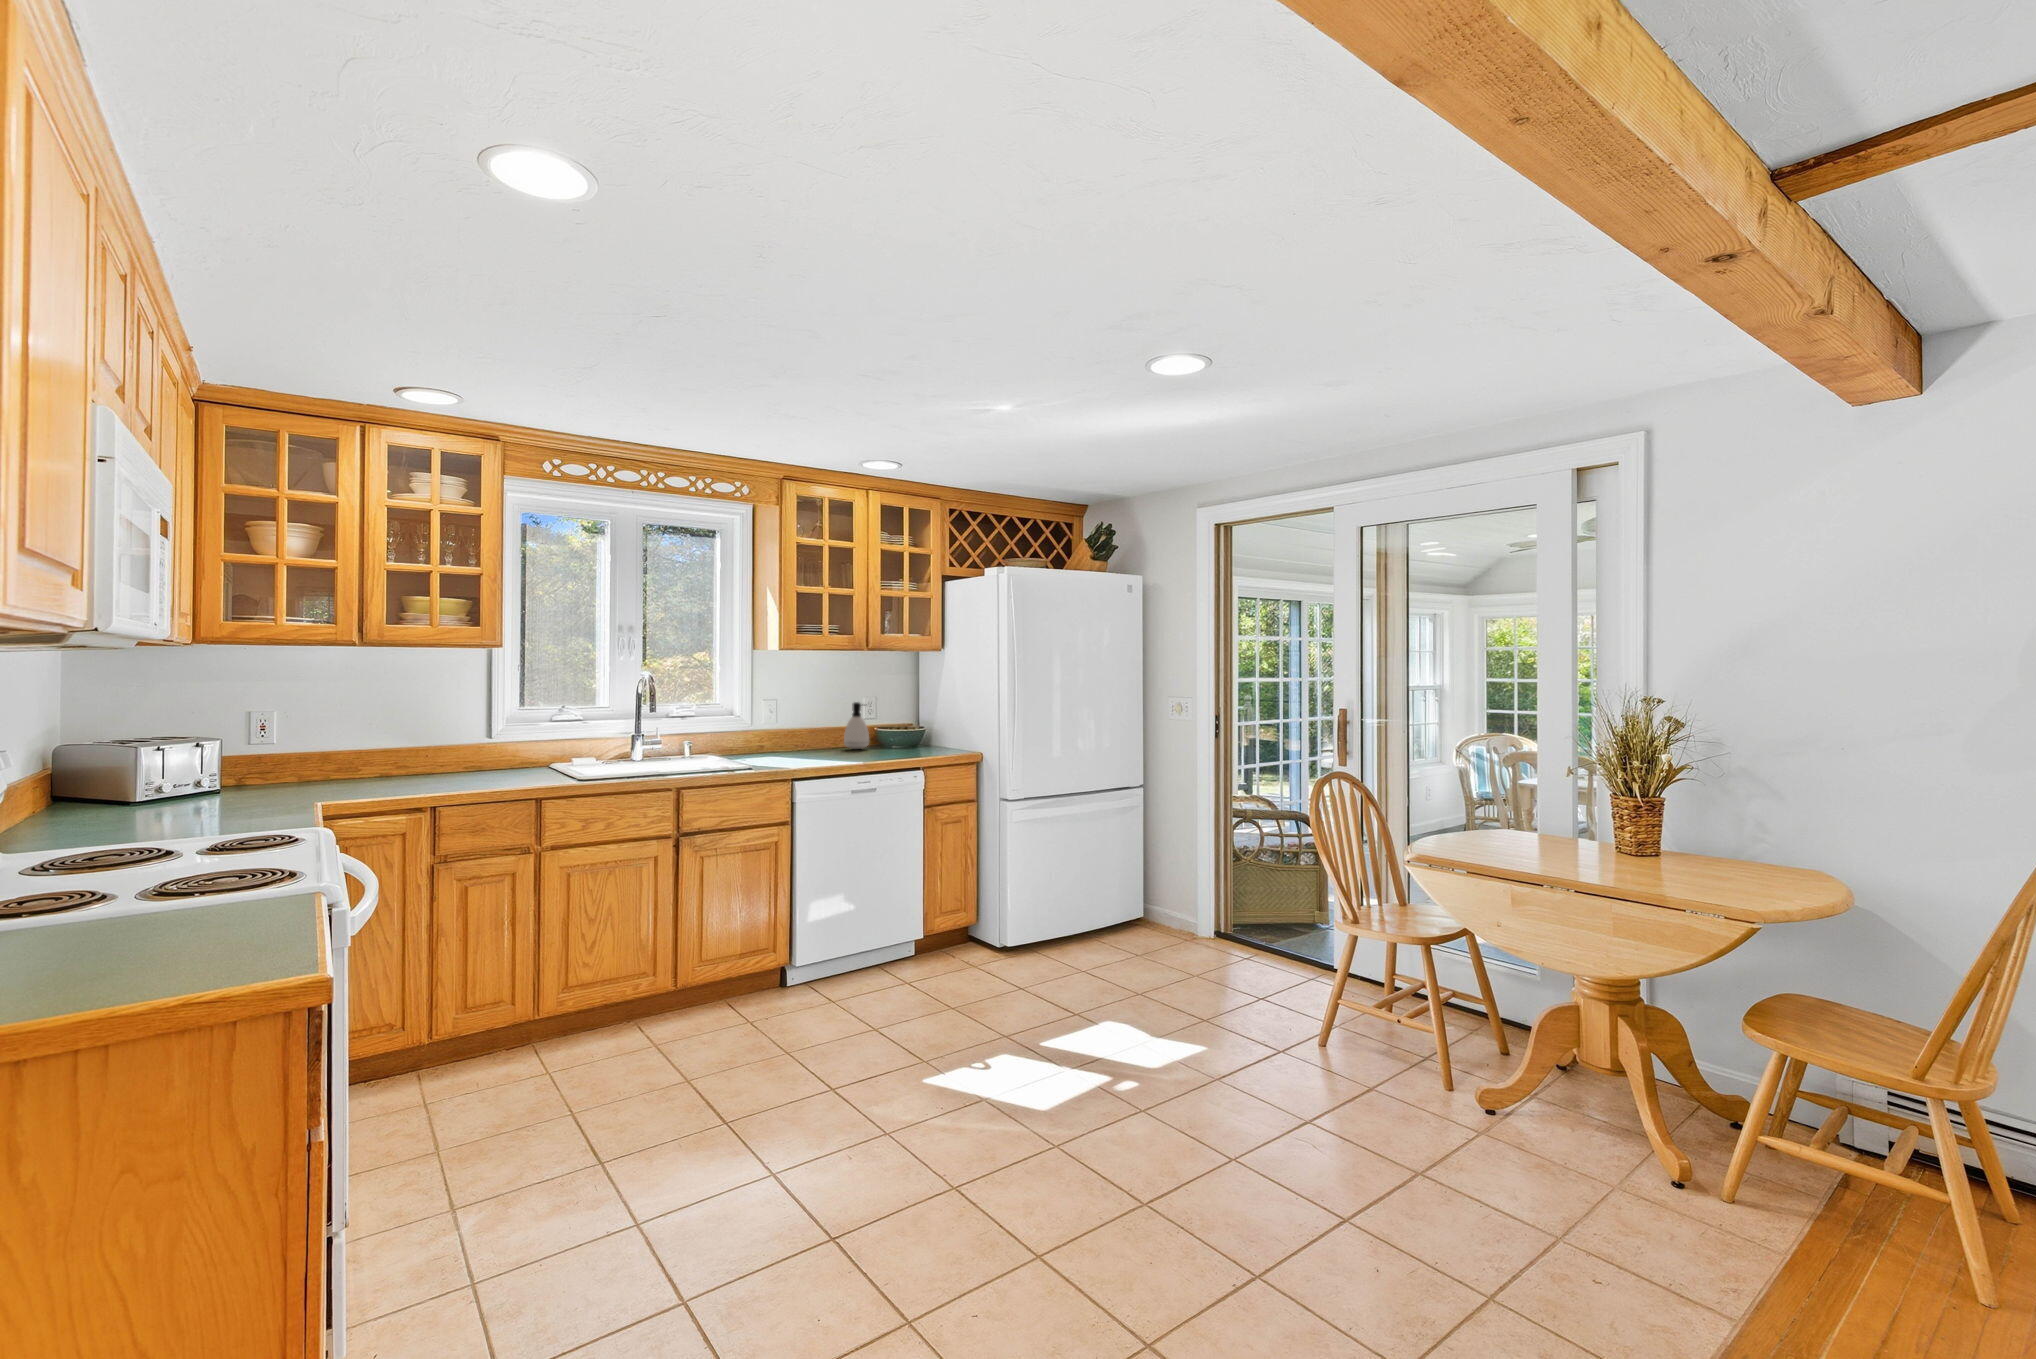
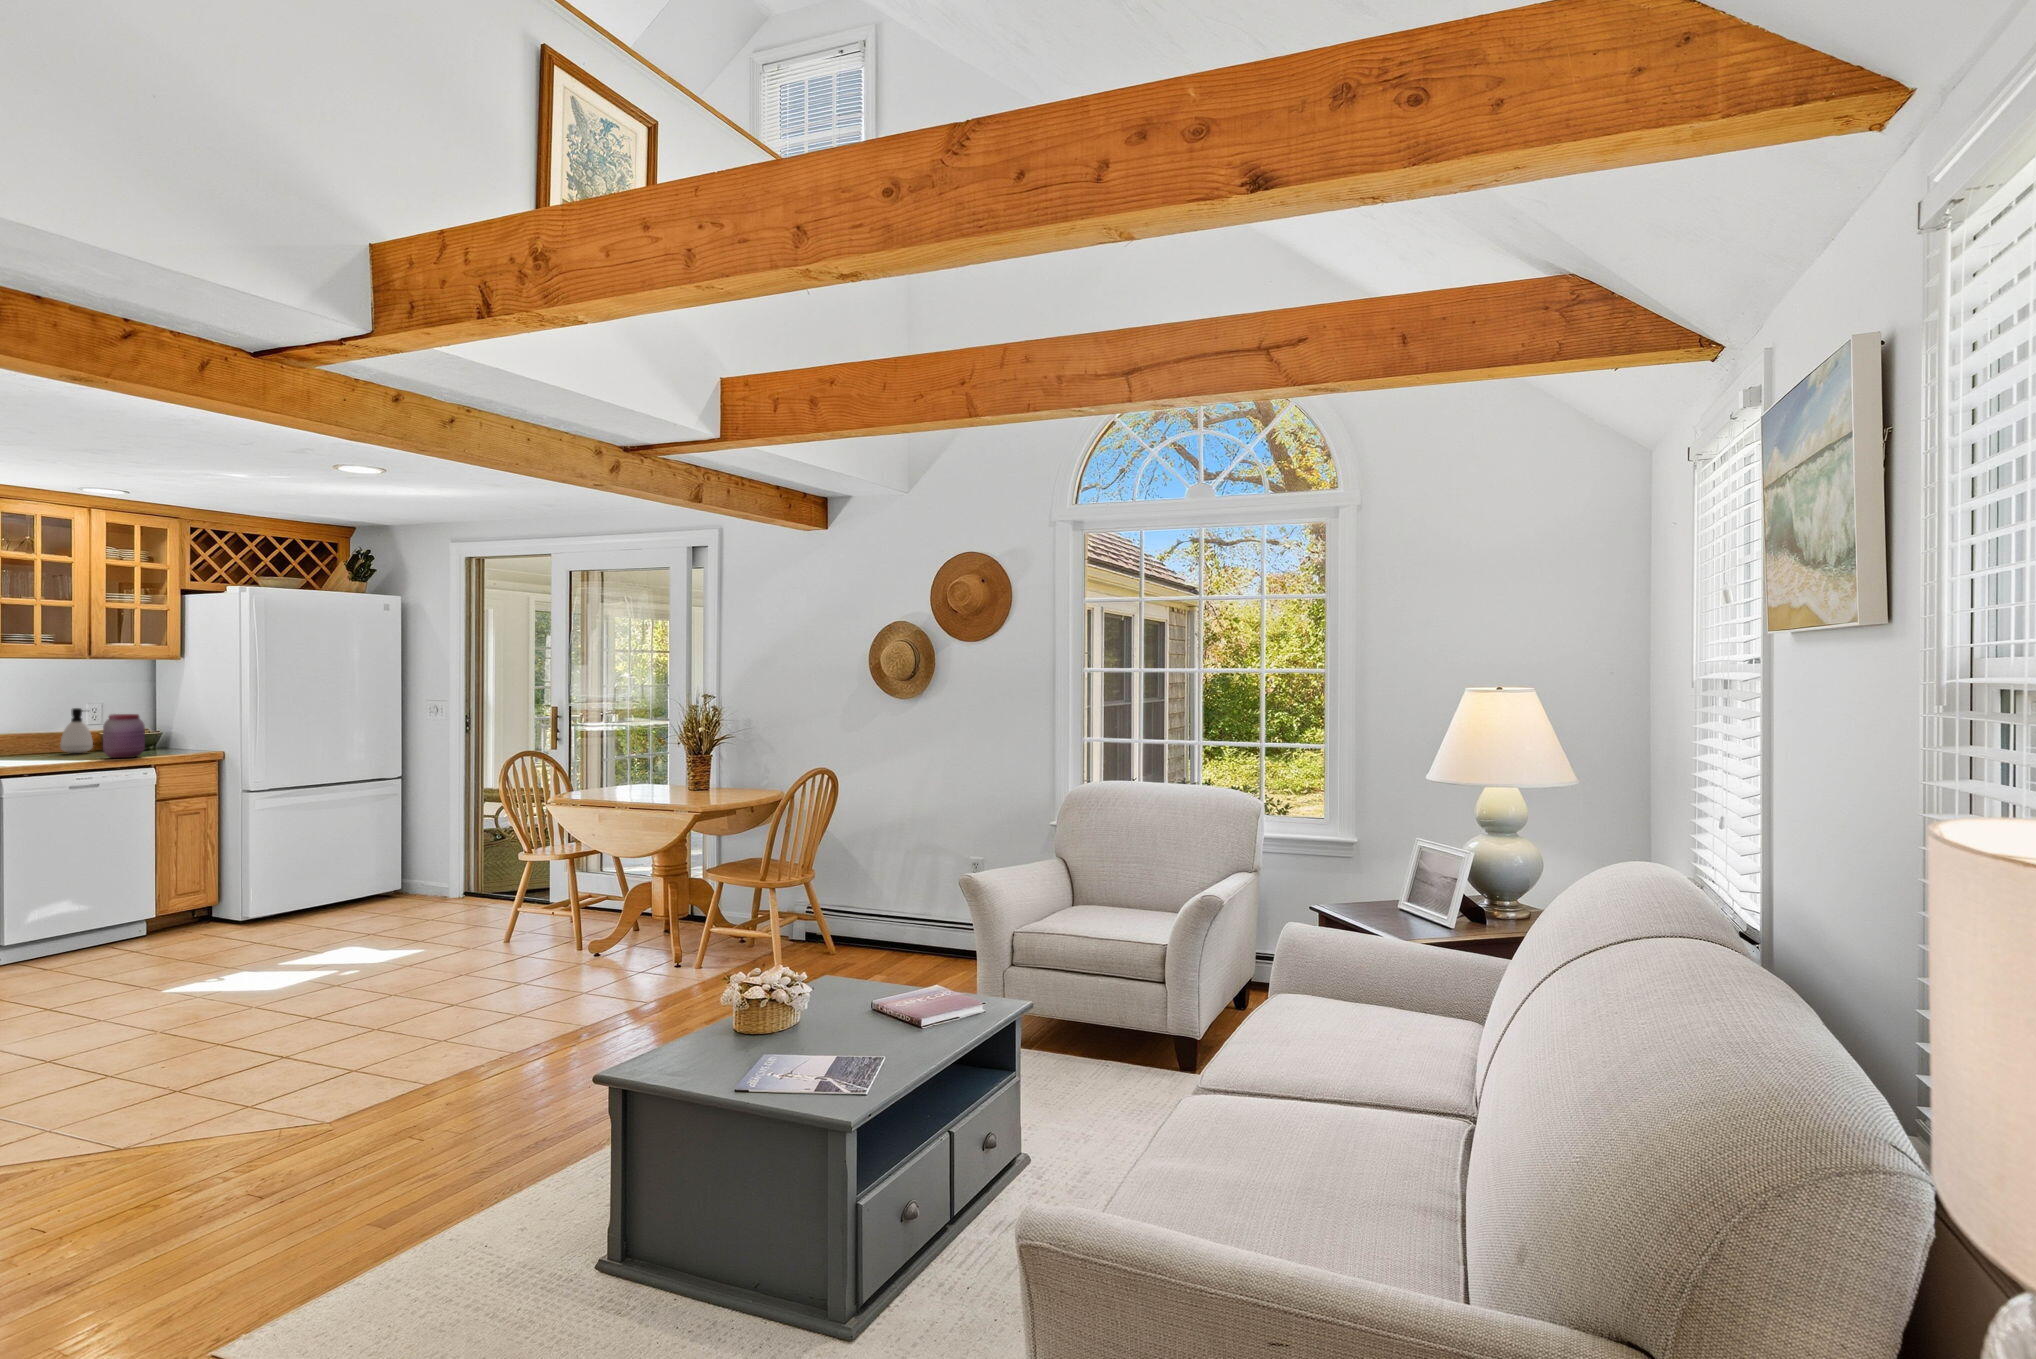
jar: none [879,710,915,759] -> present [103,714,145,758]

